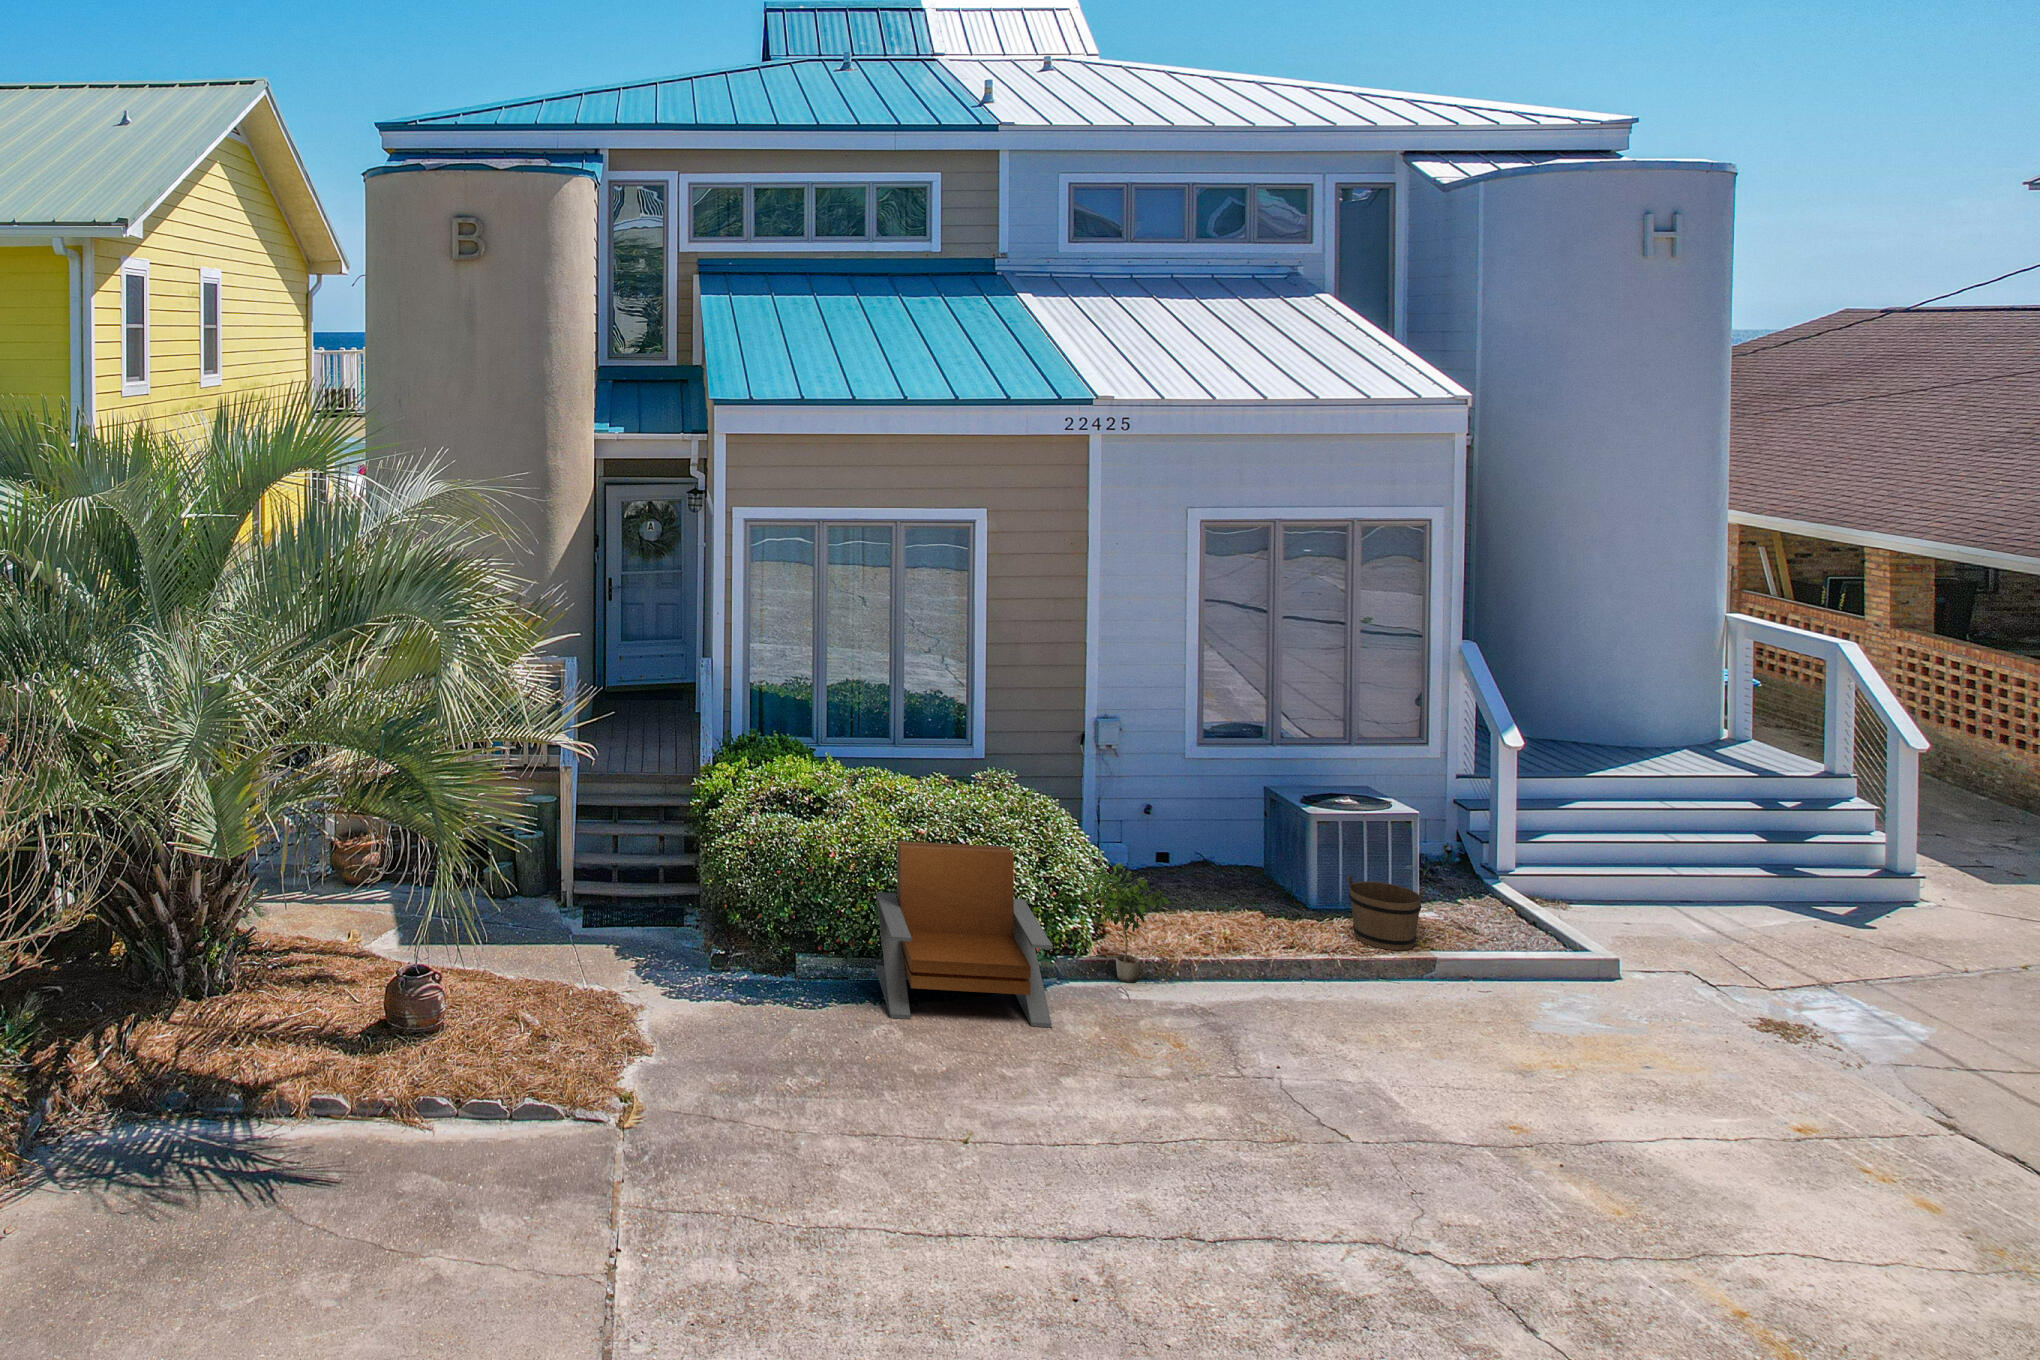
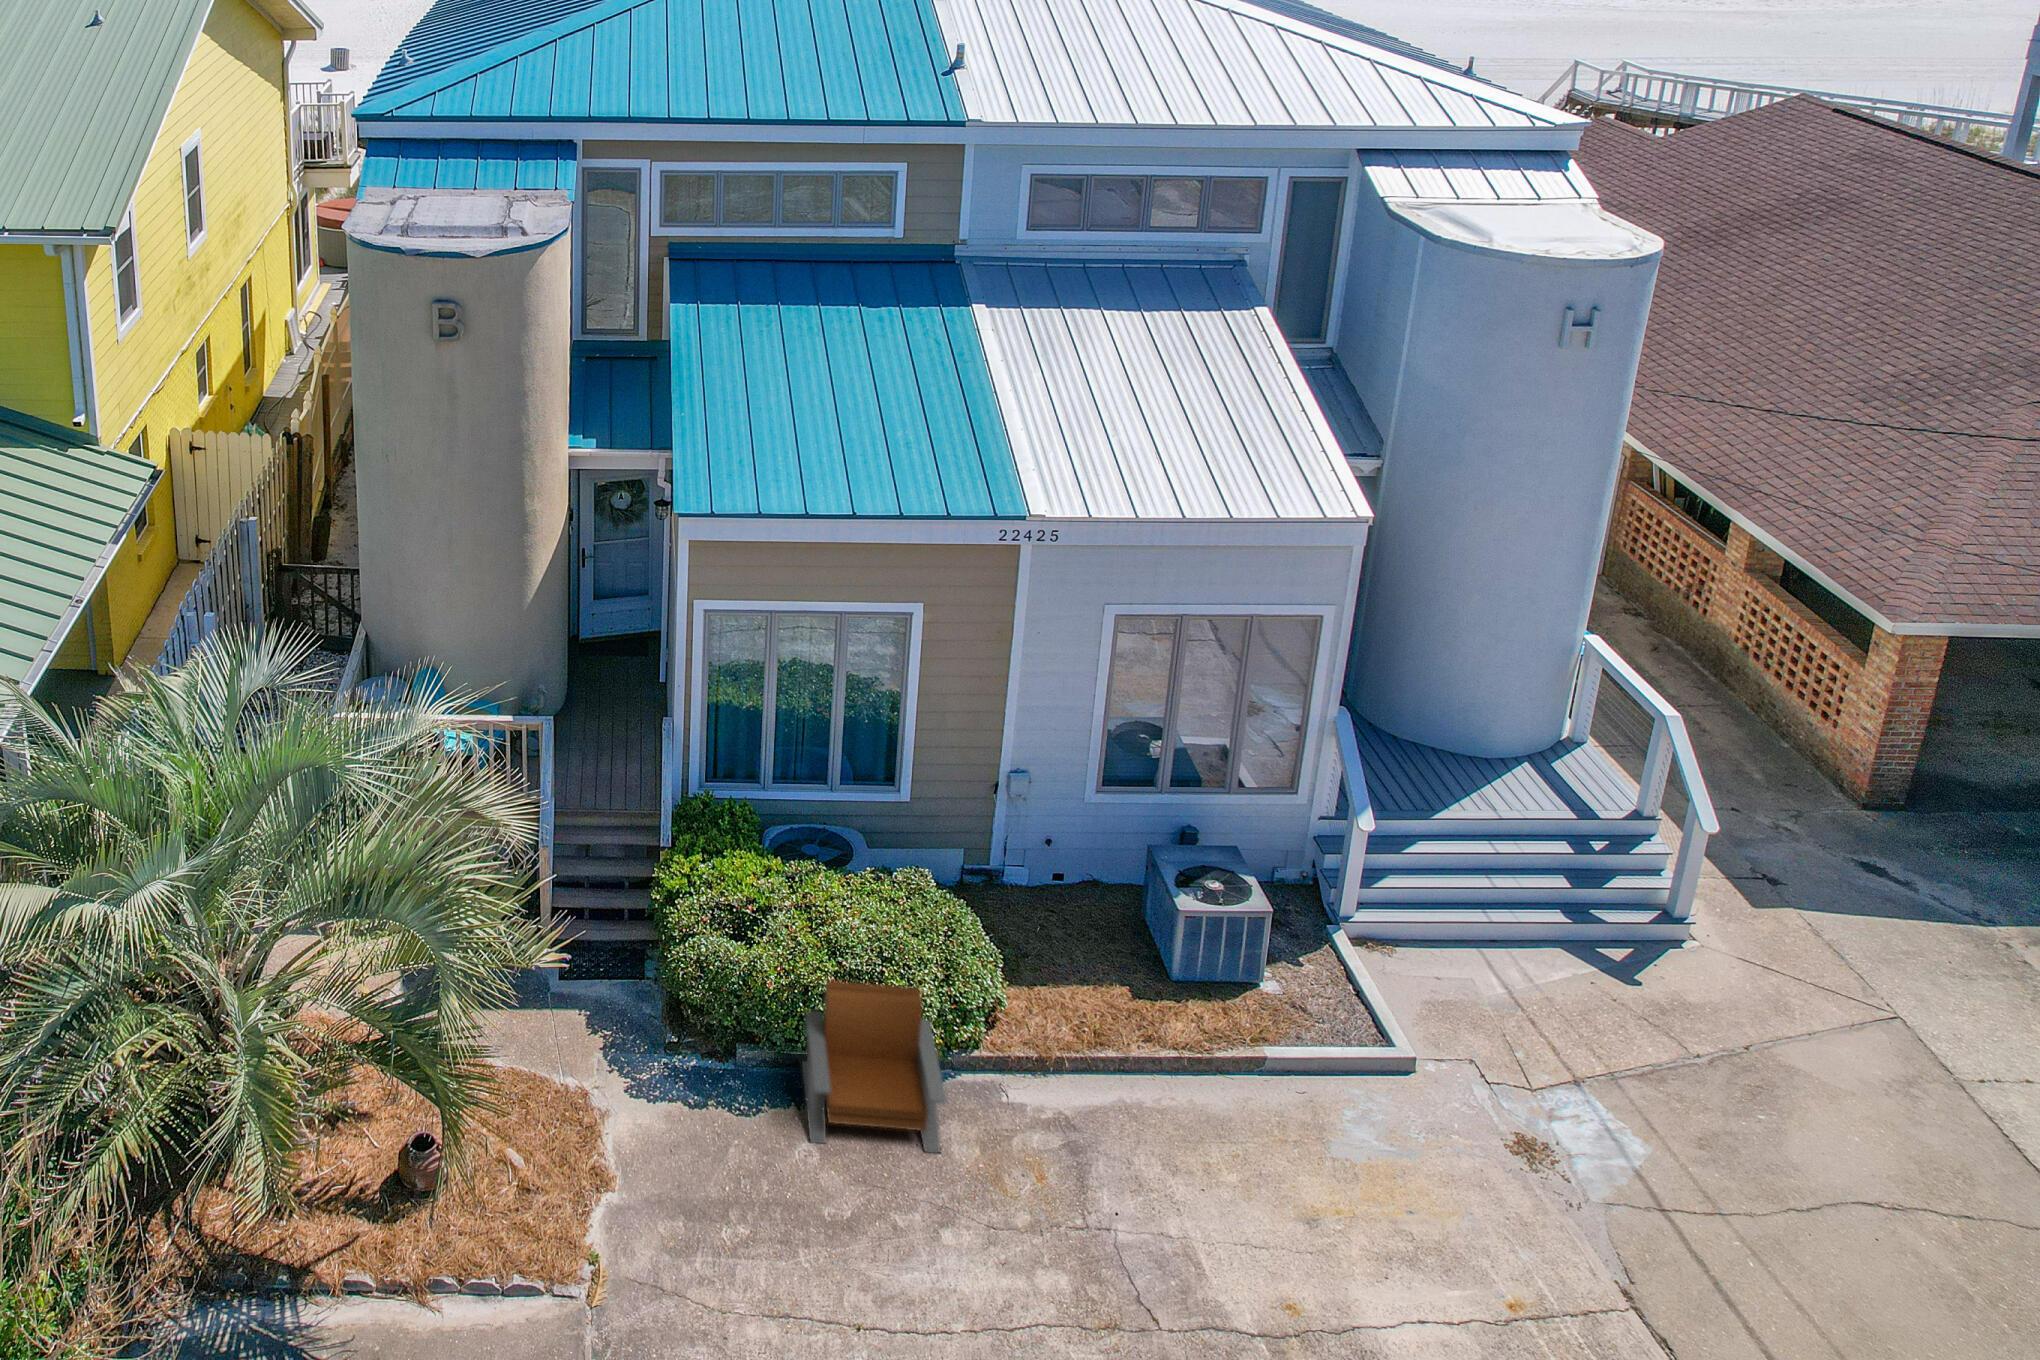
potted plant: present [1081,862,1169,983] -> none [978,980,1050,1079]
bucket: present [1348,875,1423,950] -> none [1205,950,1268,1019]

